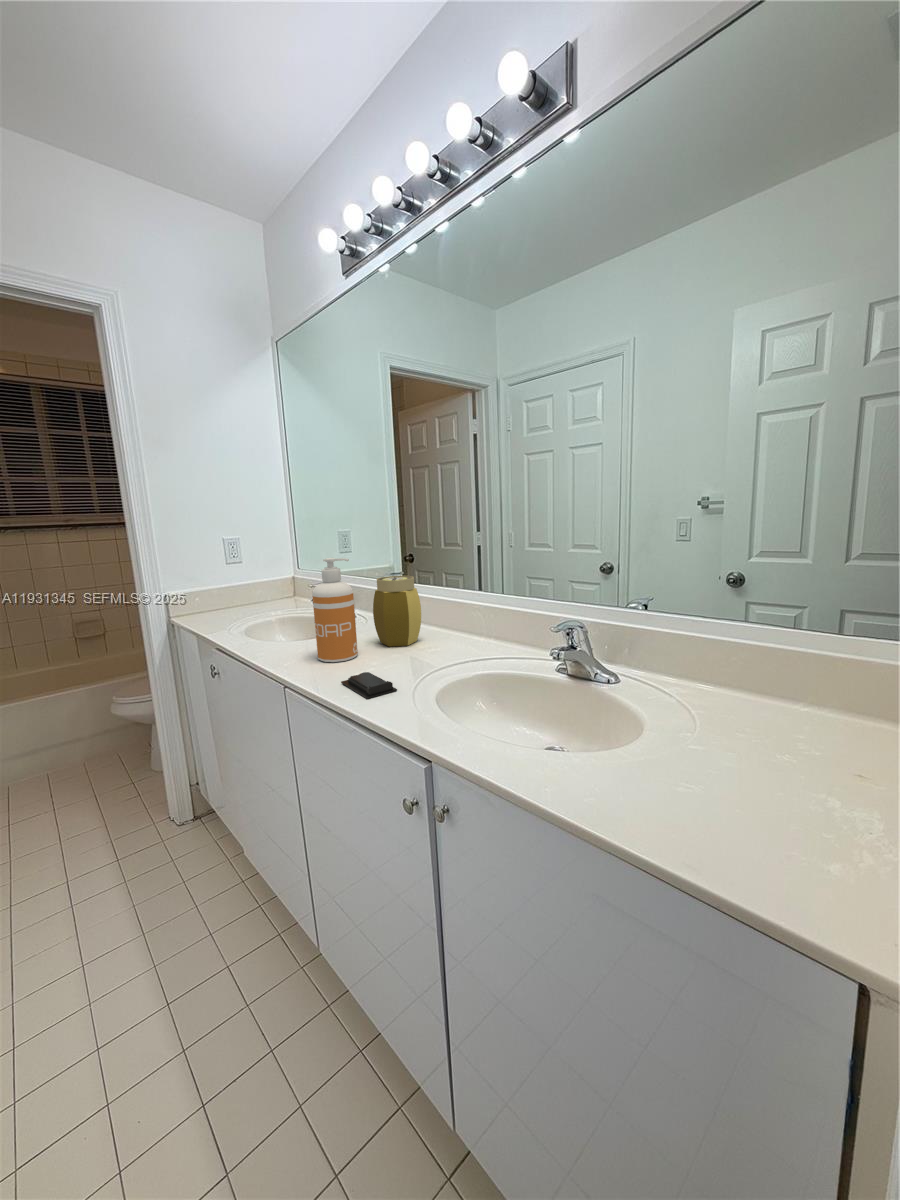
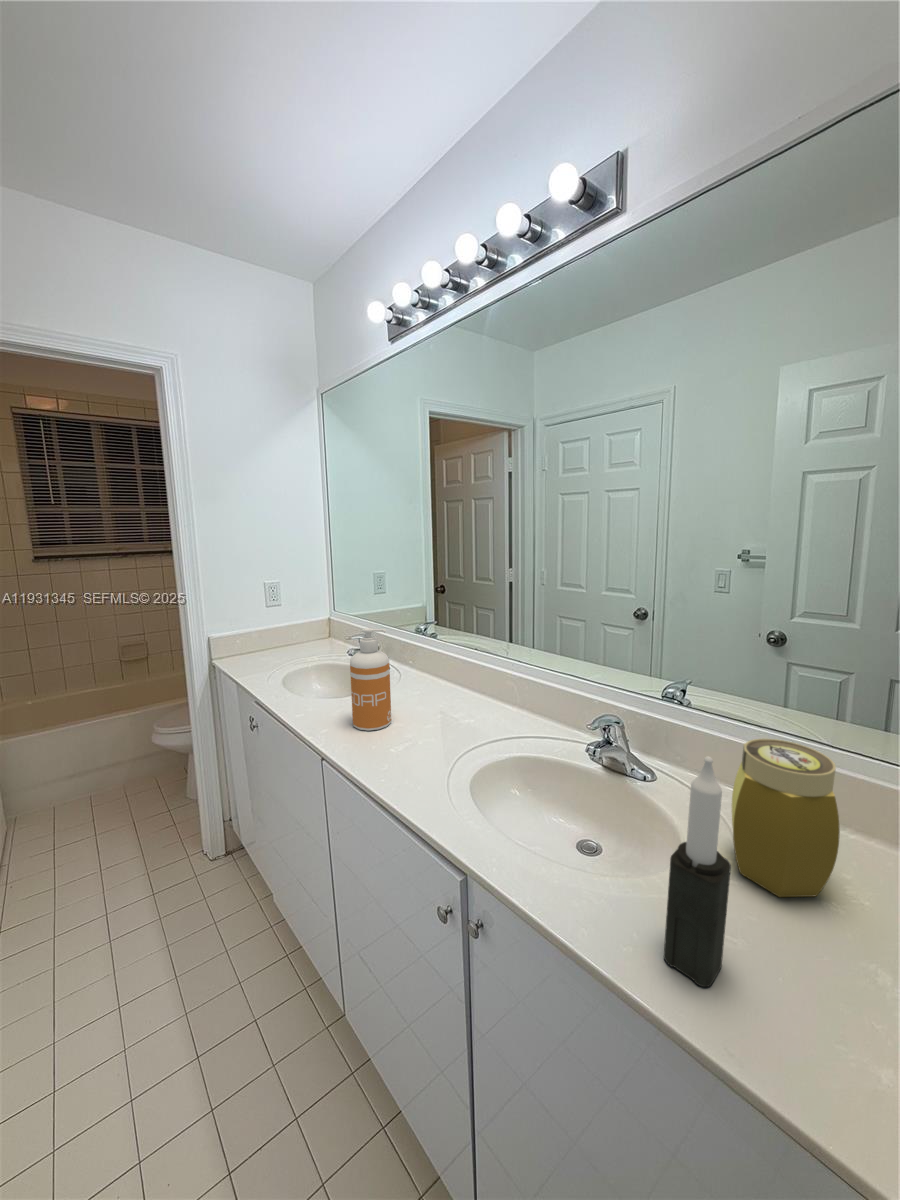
jar: present [373,576,421,647] -> present [732,739,840,897]
candle: none [617,590,677,814] -> present [664,756,731,987]
soap bar: present [341,672,397,699] -> none [376,751,432,786]

